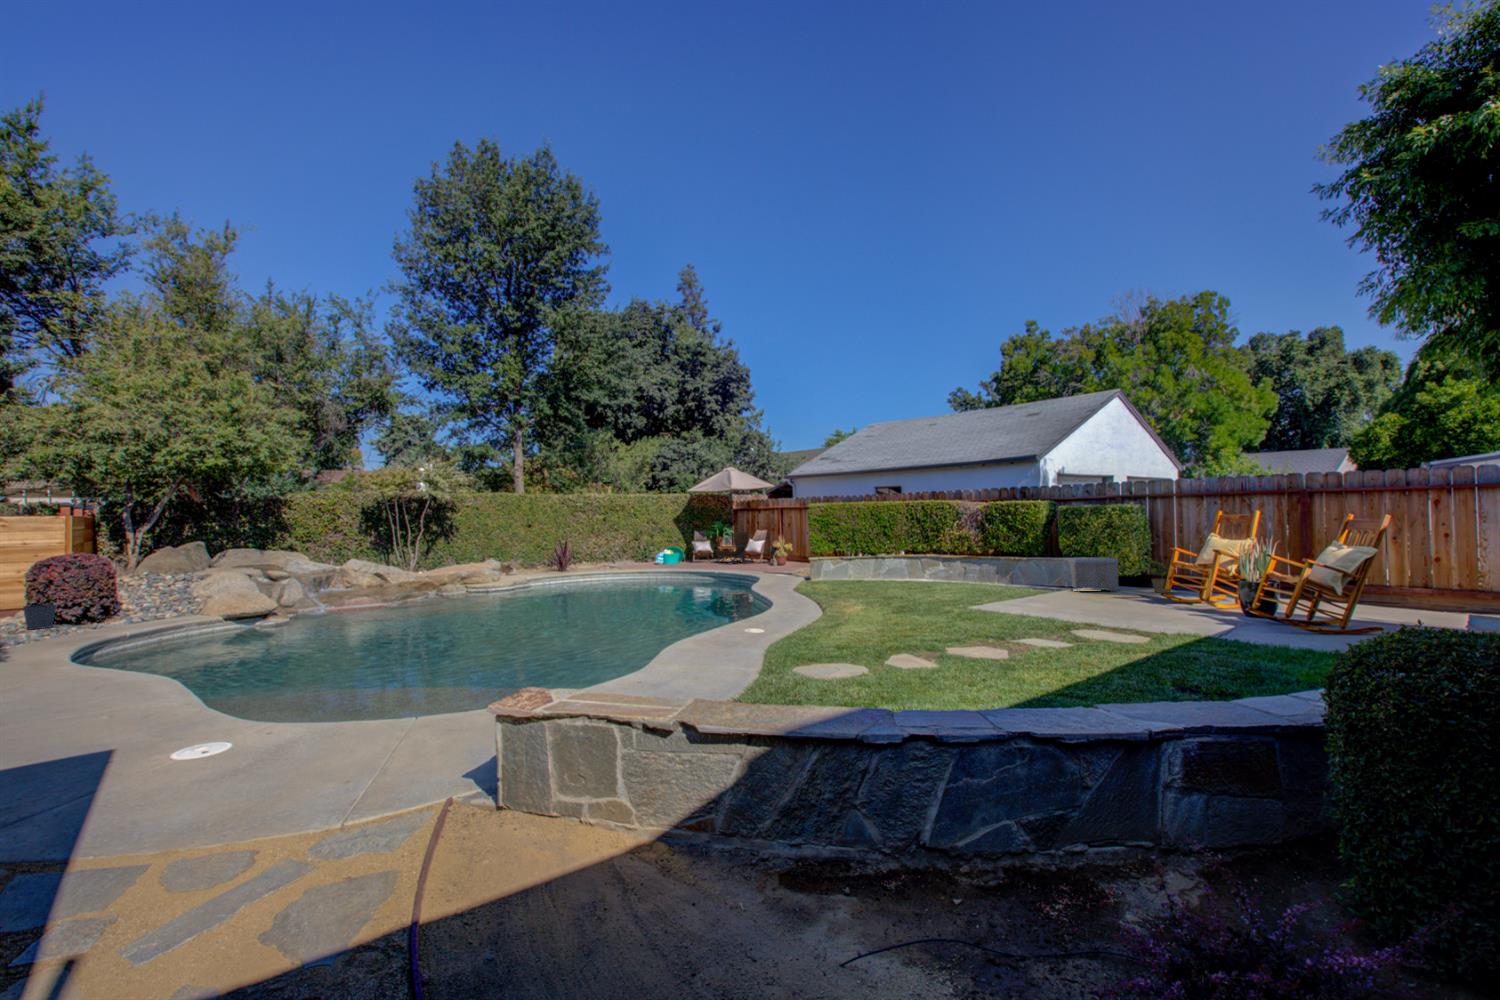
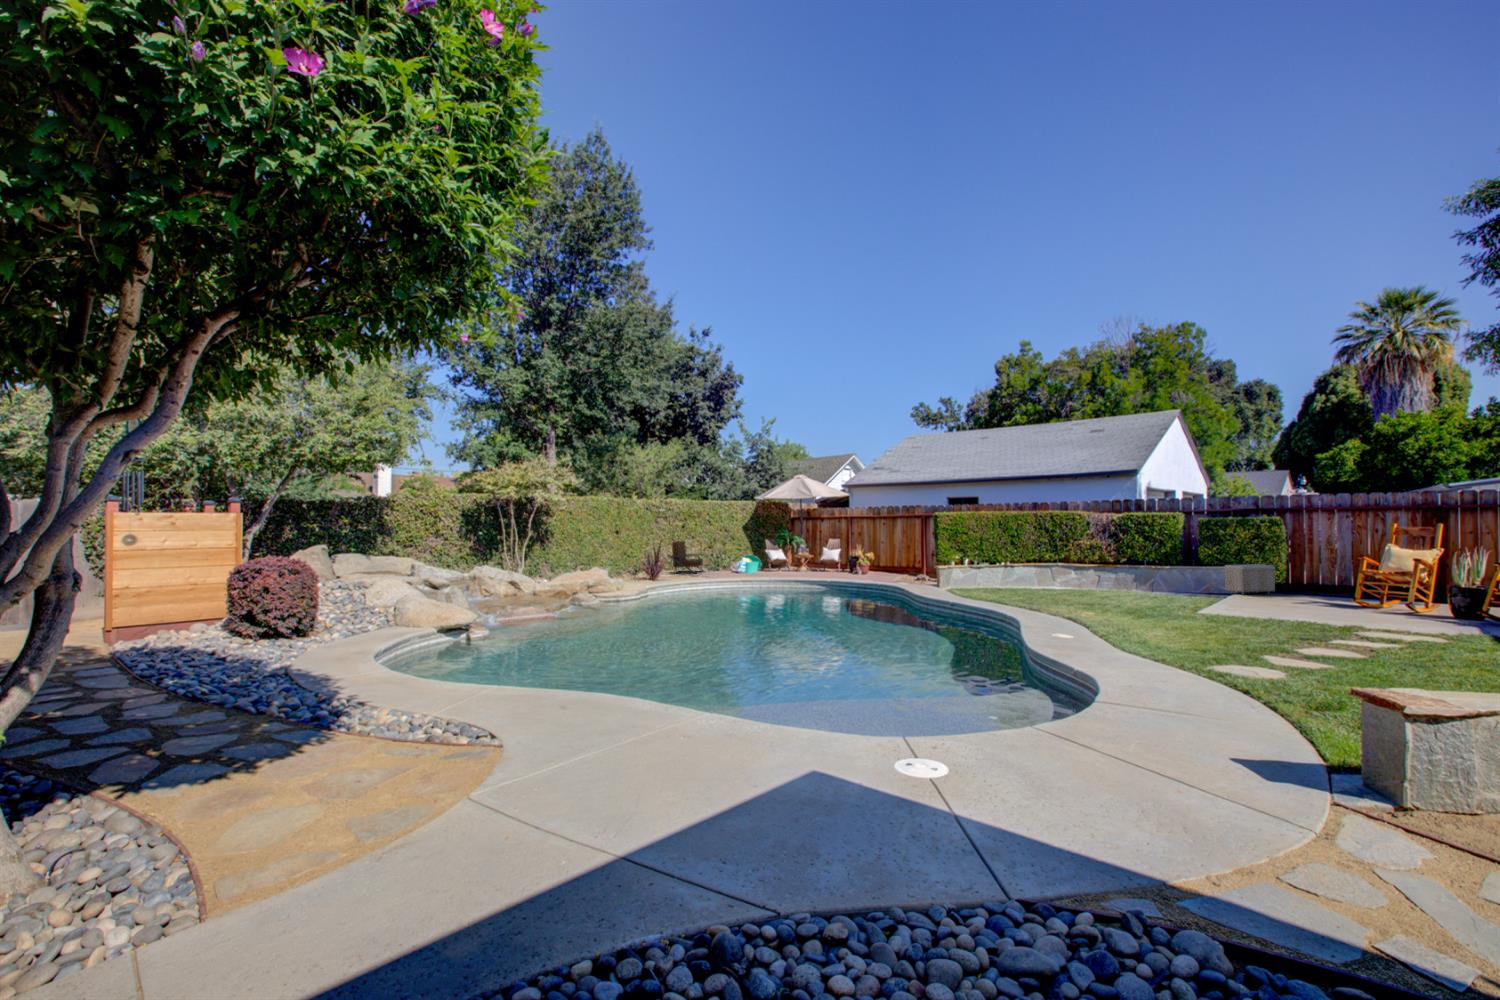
lounge chair: present [715,532,750,564] -> present [669,541,704,574]
potted plant: present [1140,560,1171,593] -> none [1291,567,1322,595]
bucket: present [23,604,56,629] -> none [309,615,339,644]

